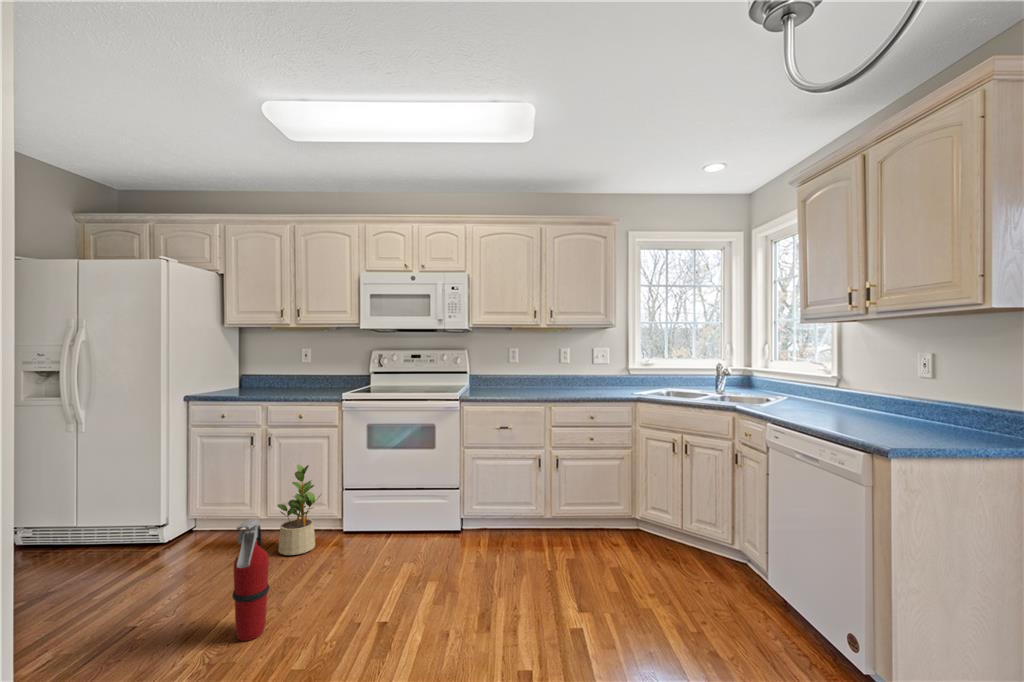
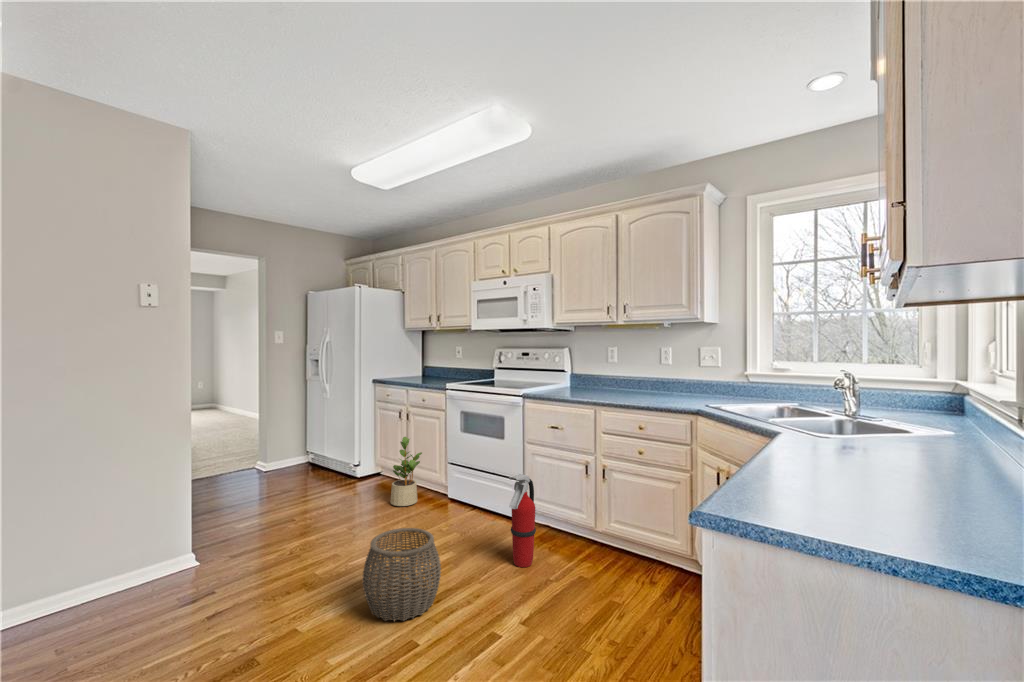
fire extinguisher: present [232,519,269,641] -> present [509,474,536,567]
woven basket: none [439,548,523,653] -> present [362,528,441,621]

